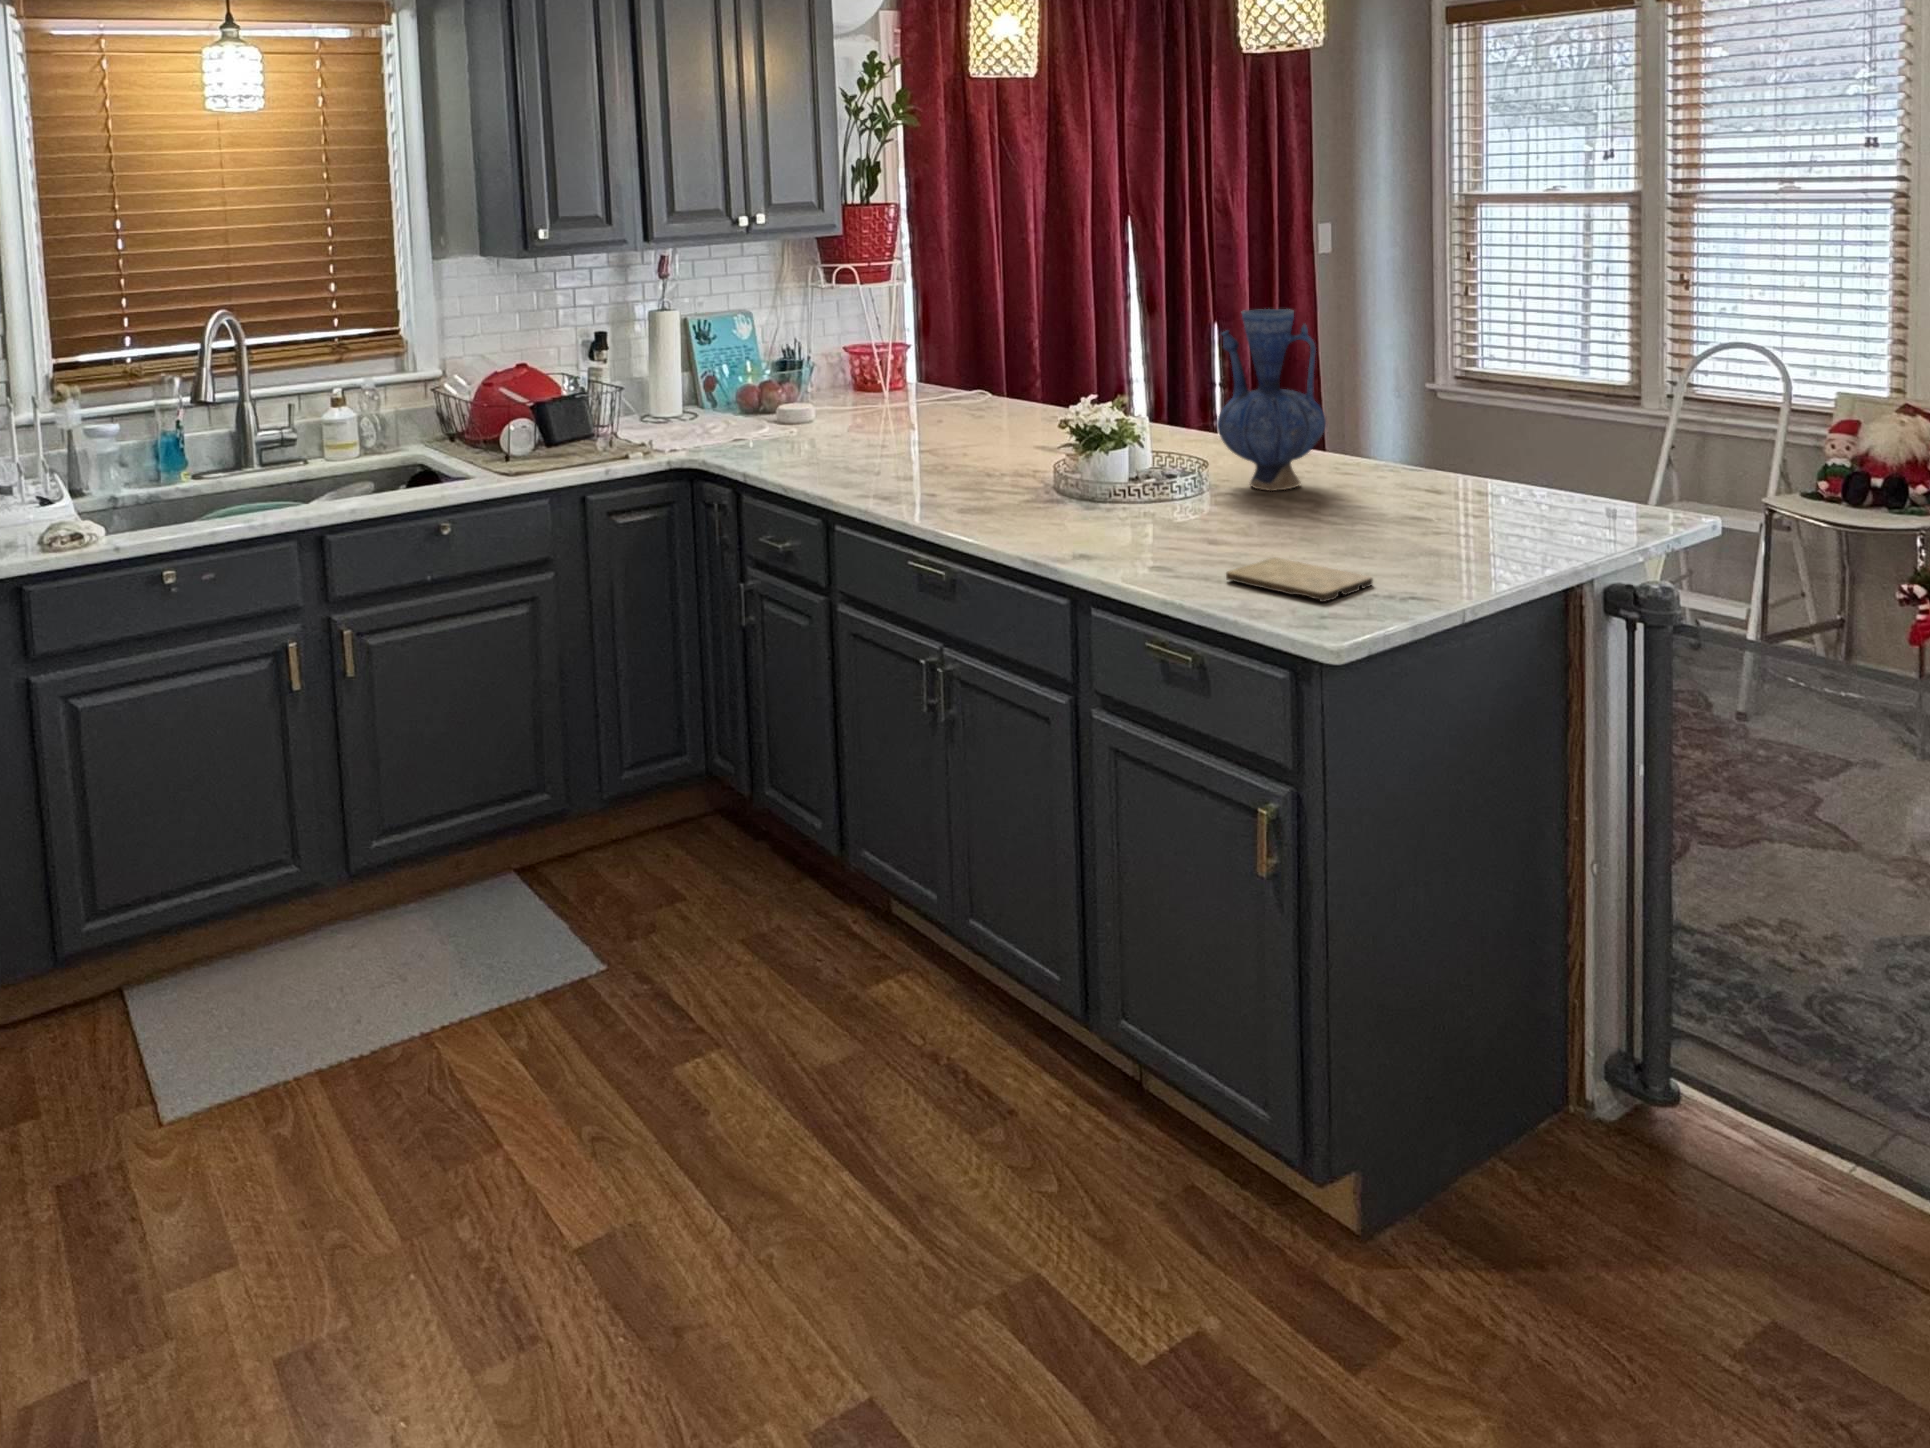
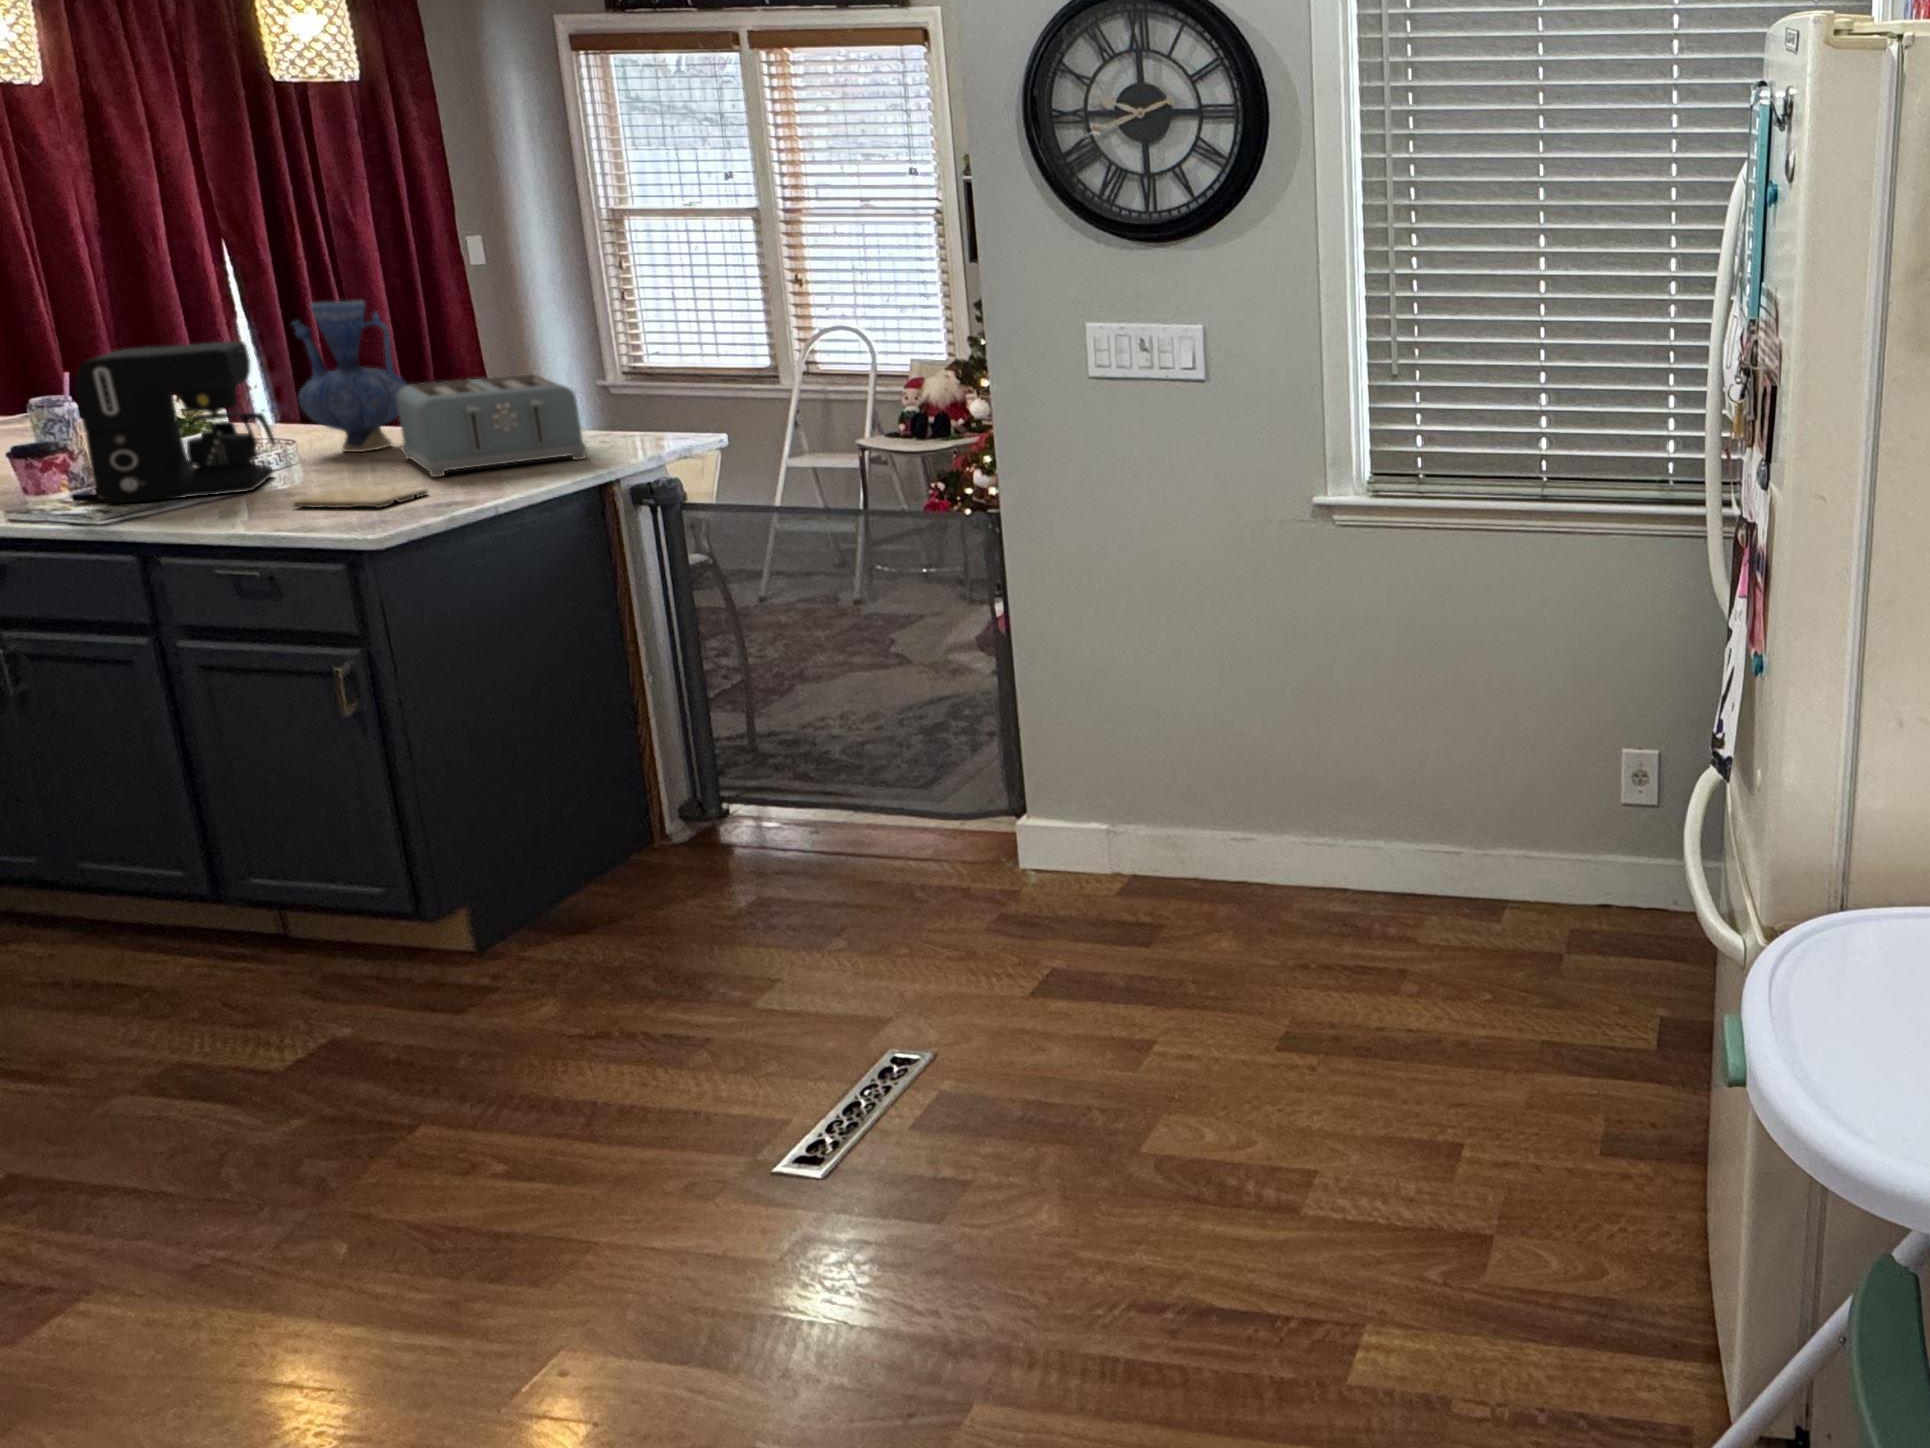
coffee maker: none [1037,356,1203,541] -> present [76,341,275,503]
toaster: none [1319,415,1550,552] -> present [396,374,587,477]

